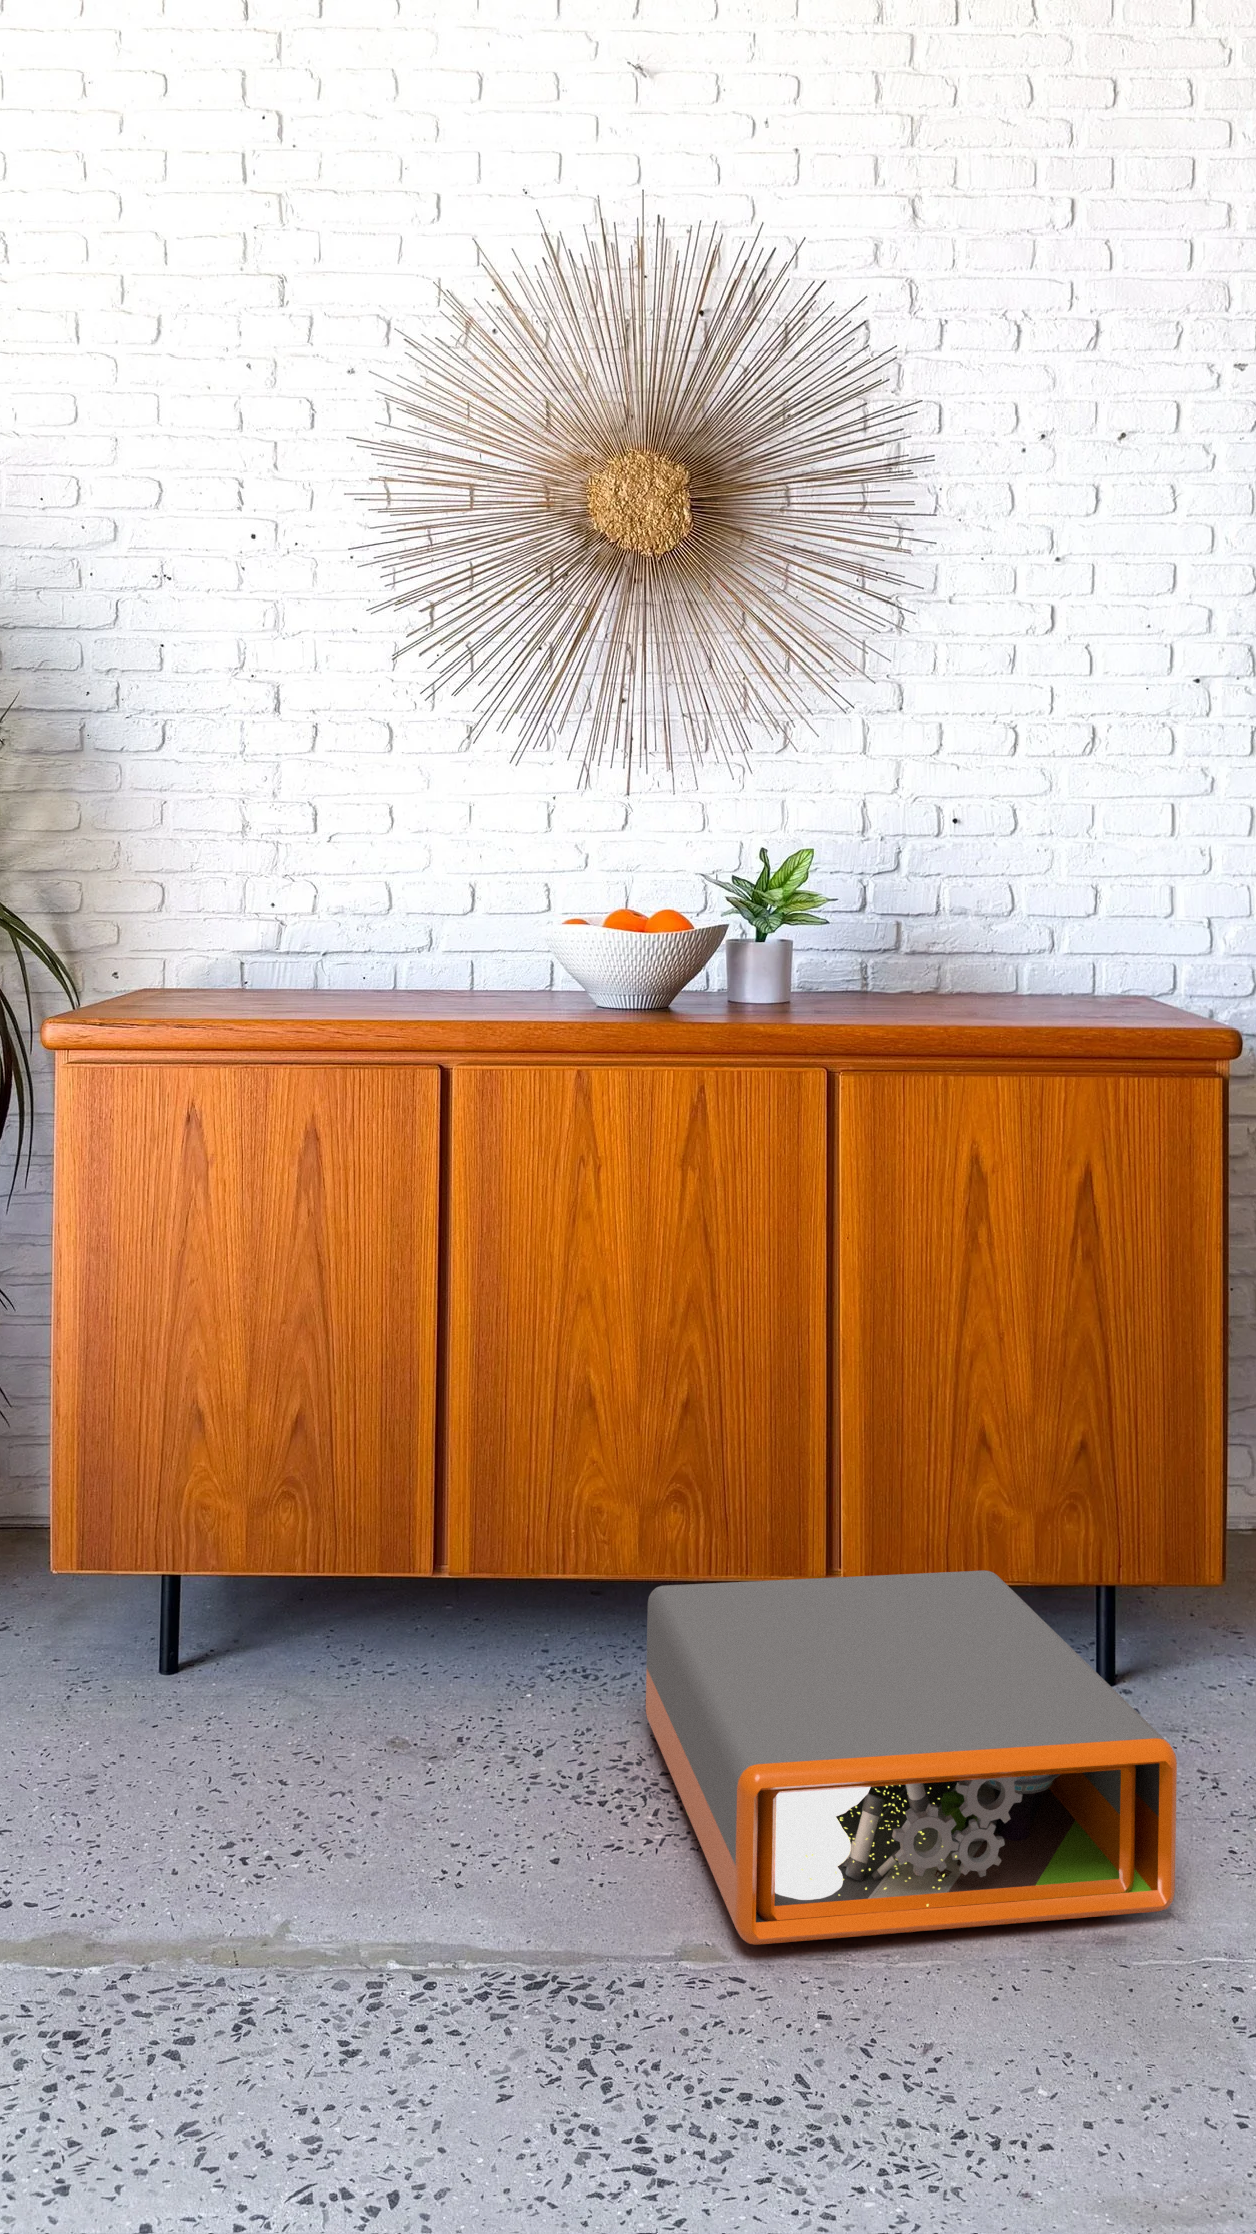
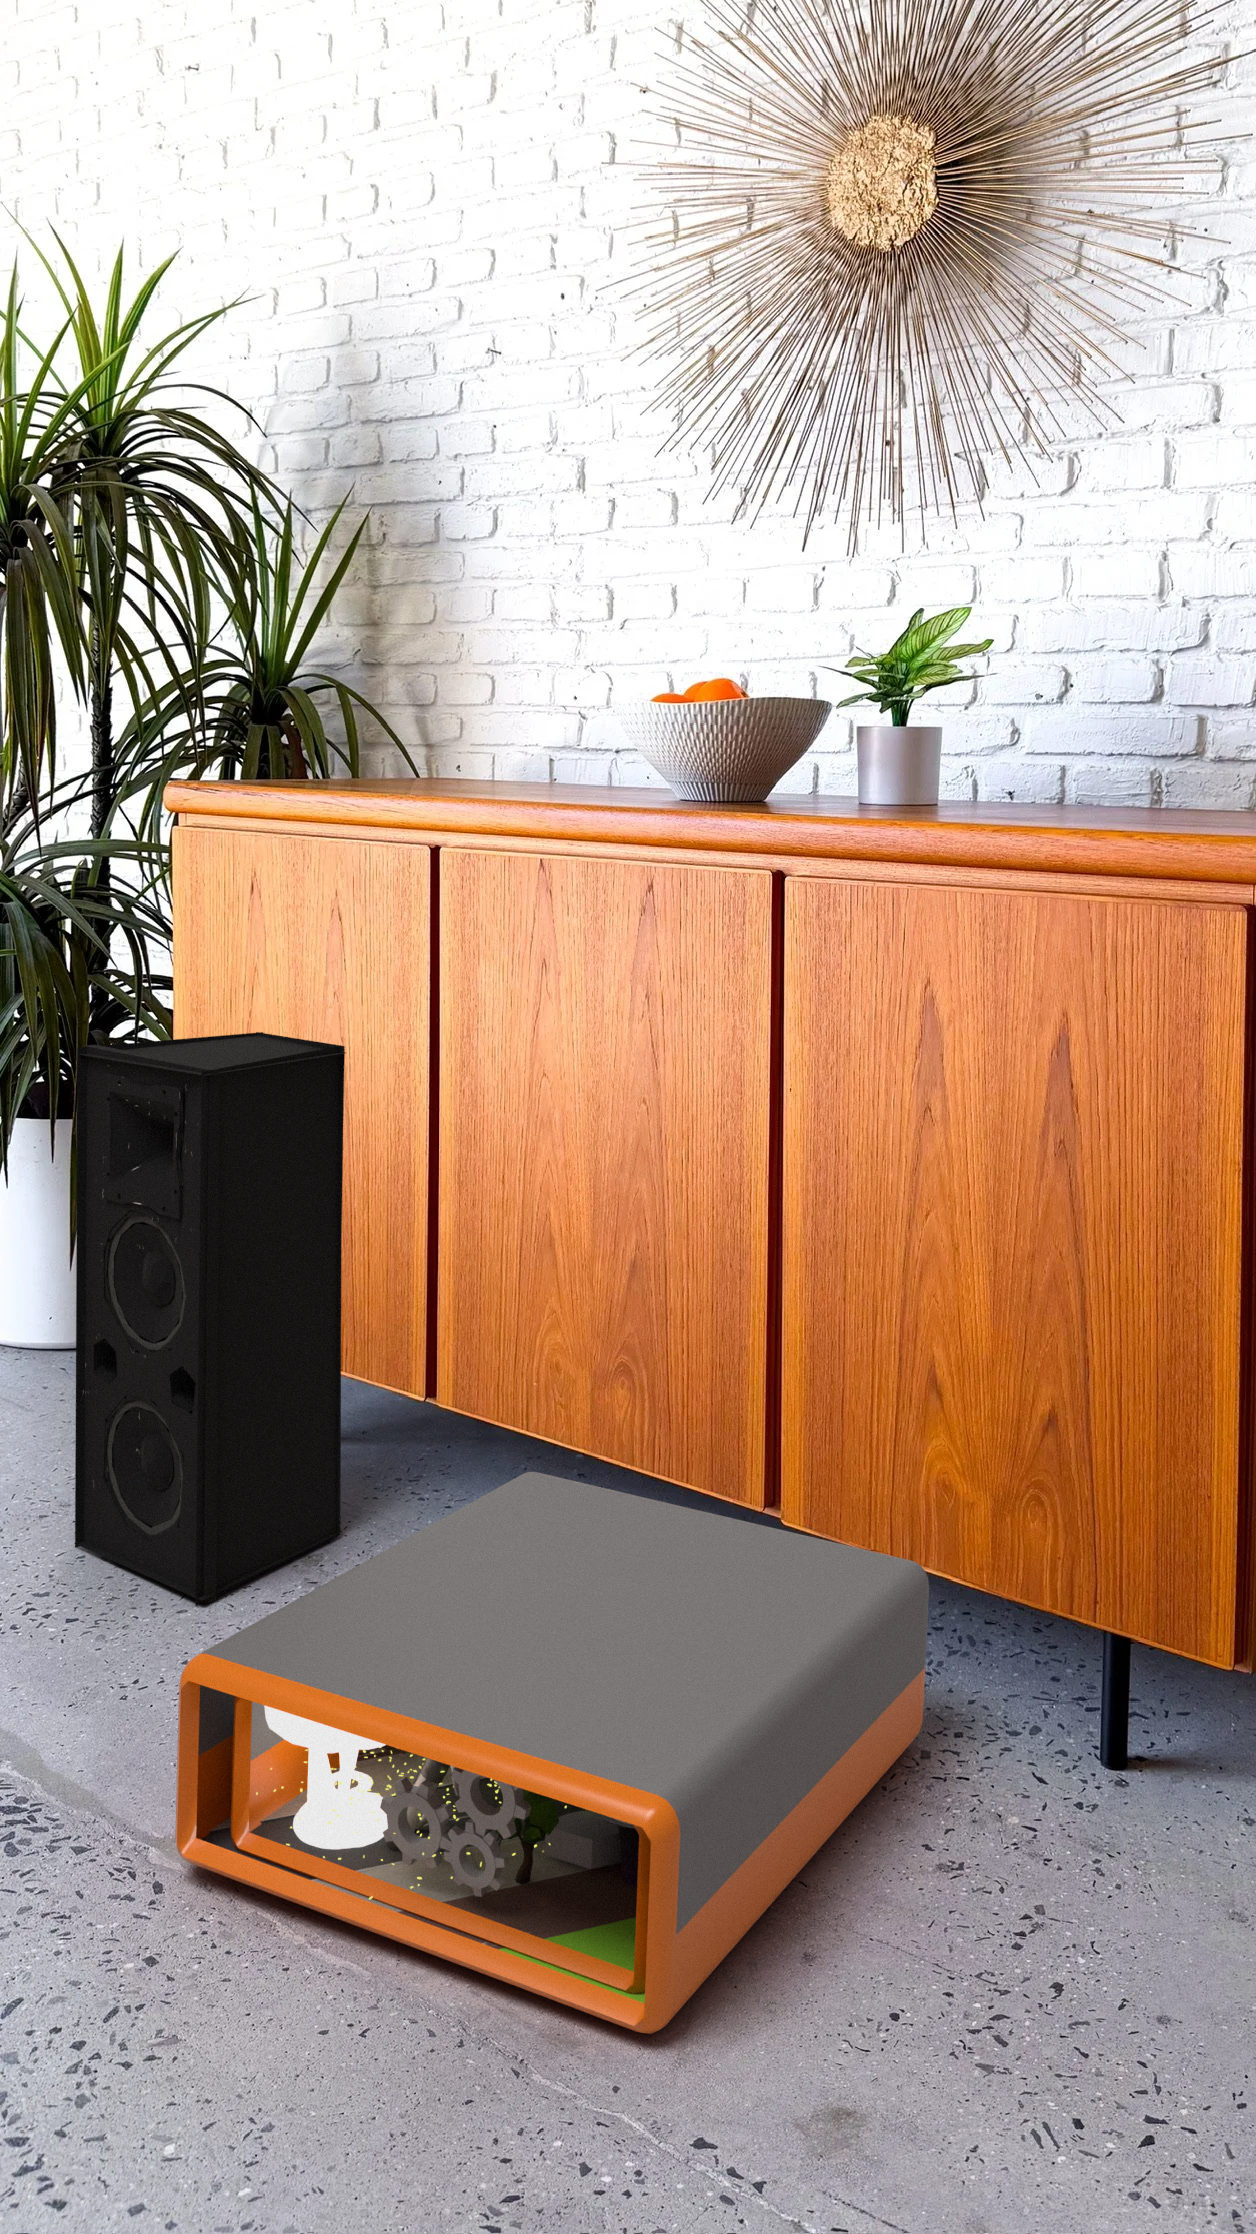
speaker: none [167,1250,382,1798] -> present [75,1032,345,1606]

